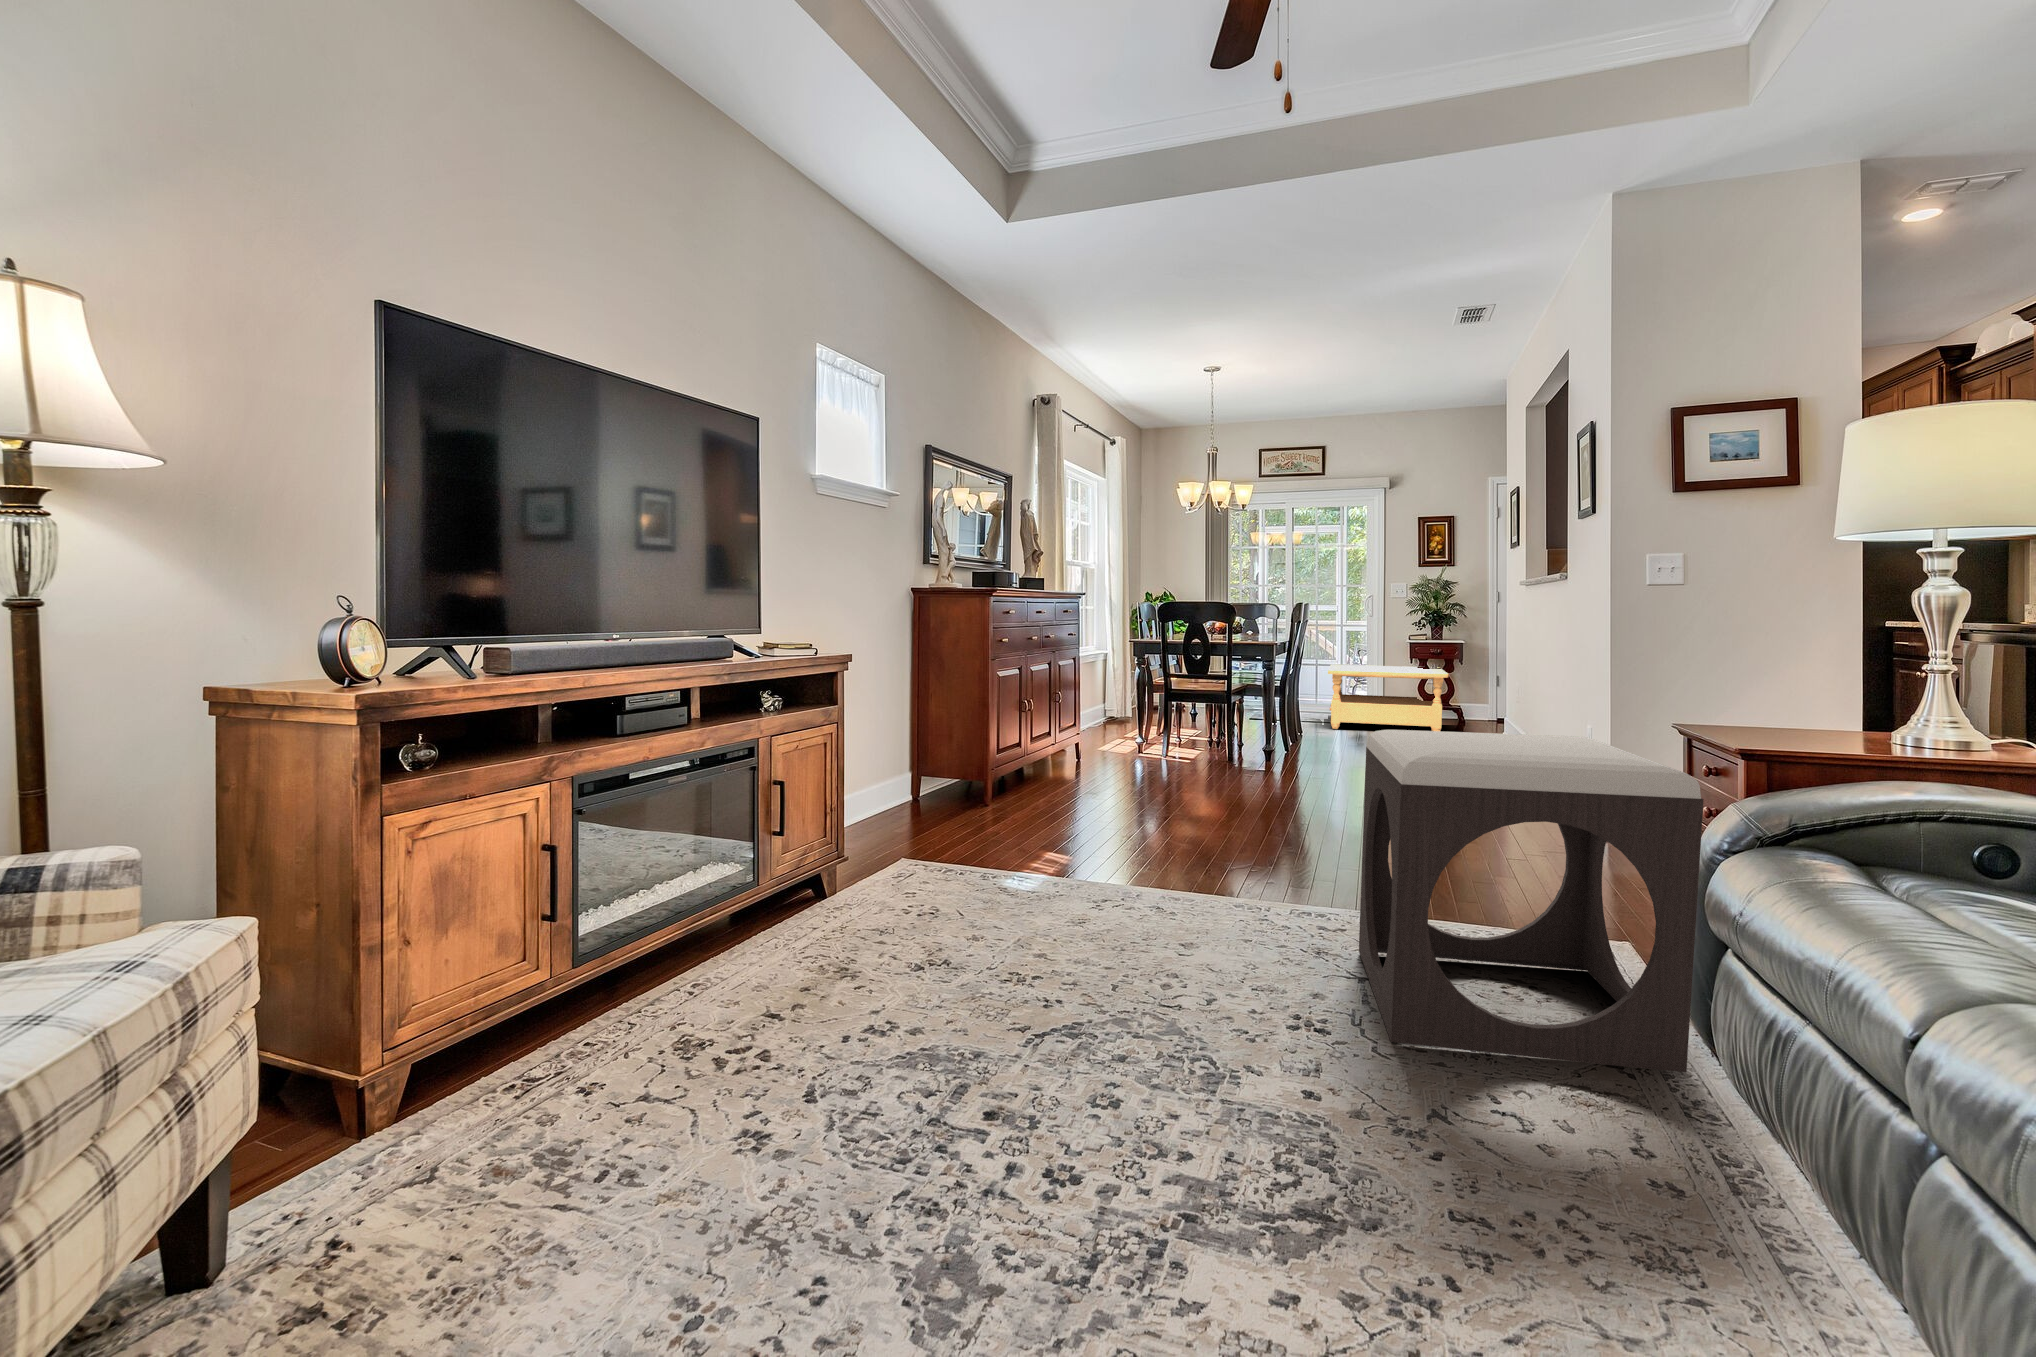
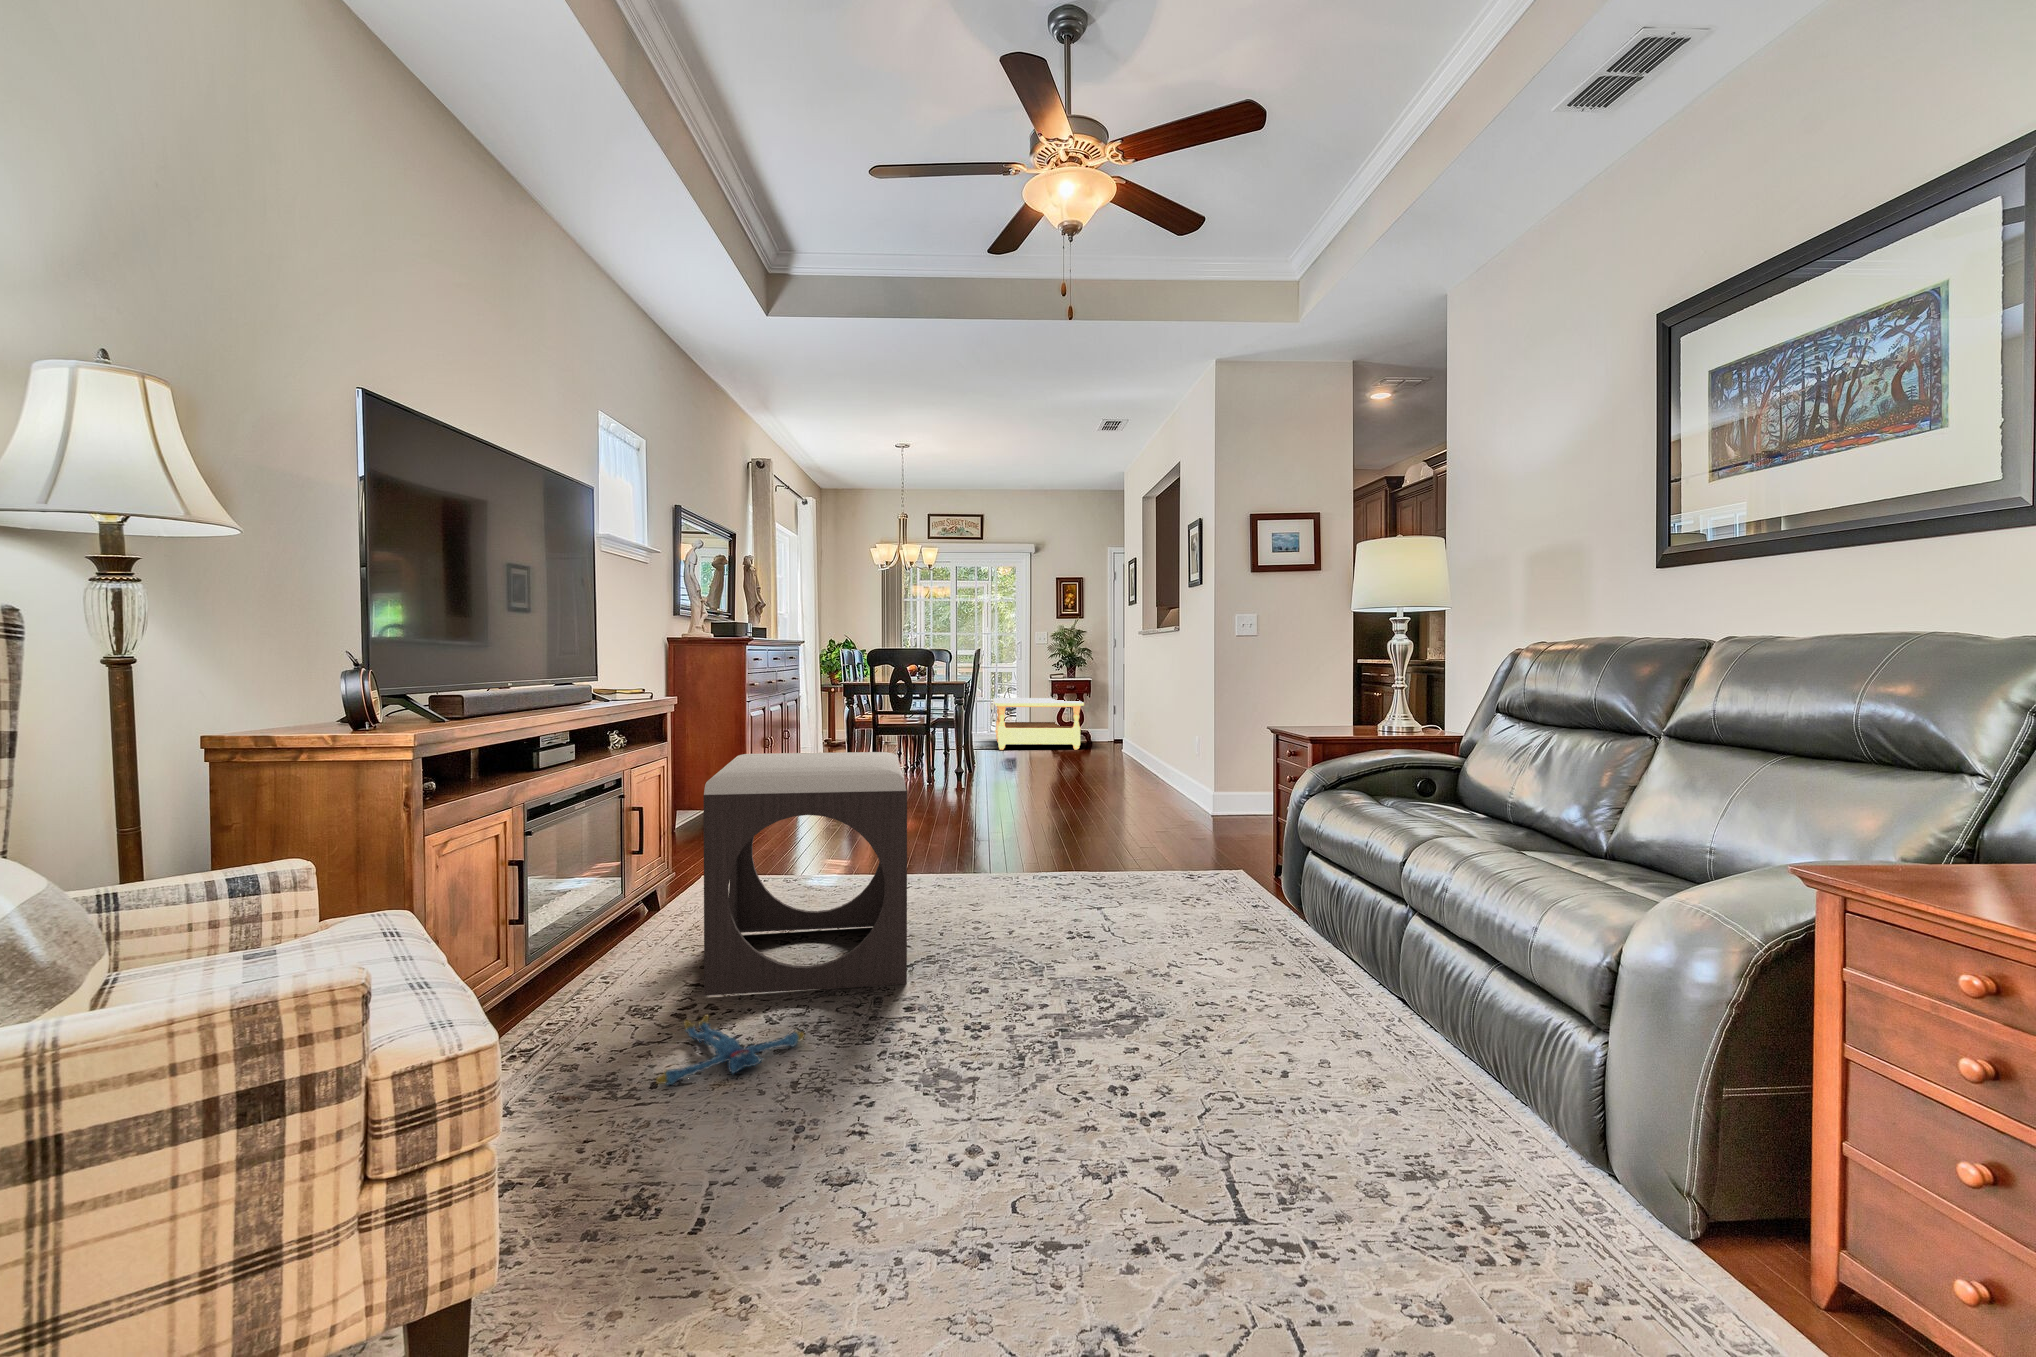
footstool: present [1359,730,1704,1072] -> present [703,752,907,995]
plush toy: none [590,1078,817,1188] -> present [656,1015,804,1085]

